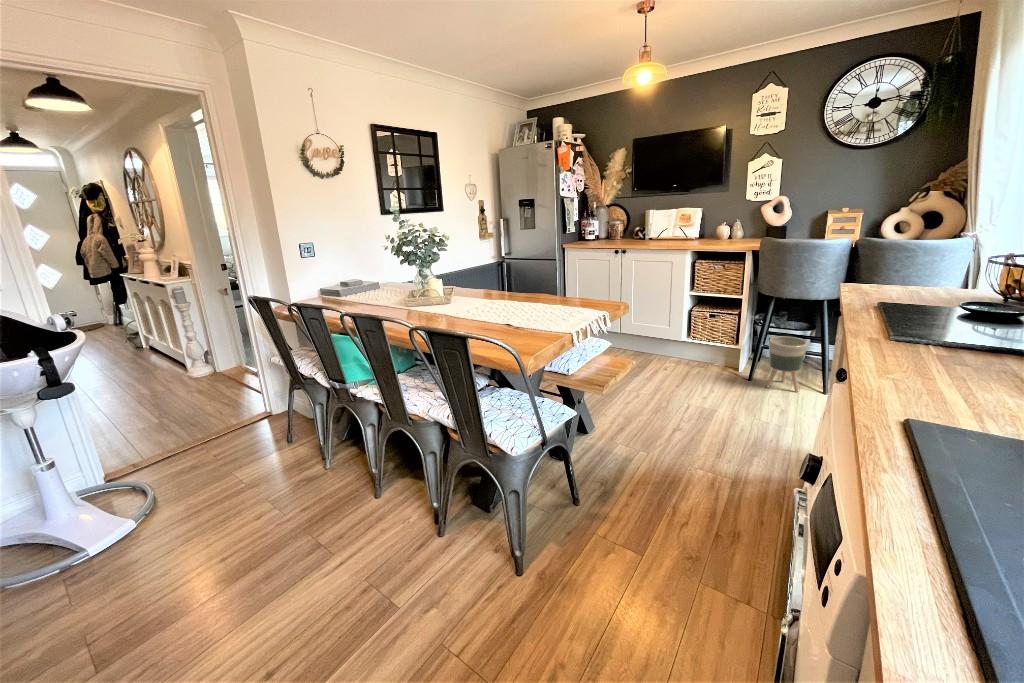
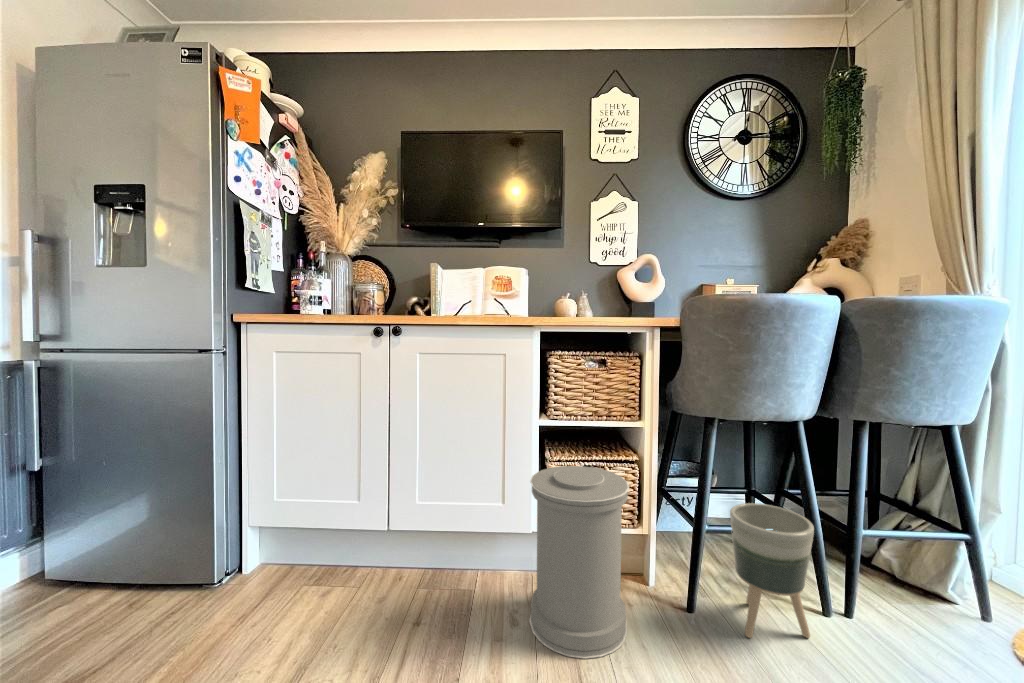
trash can: none [673,313,719,381] -> present [529,466,629,658]

